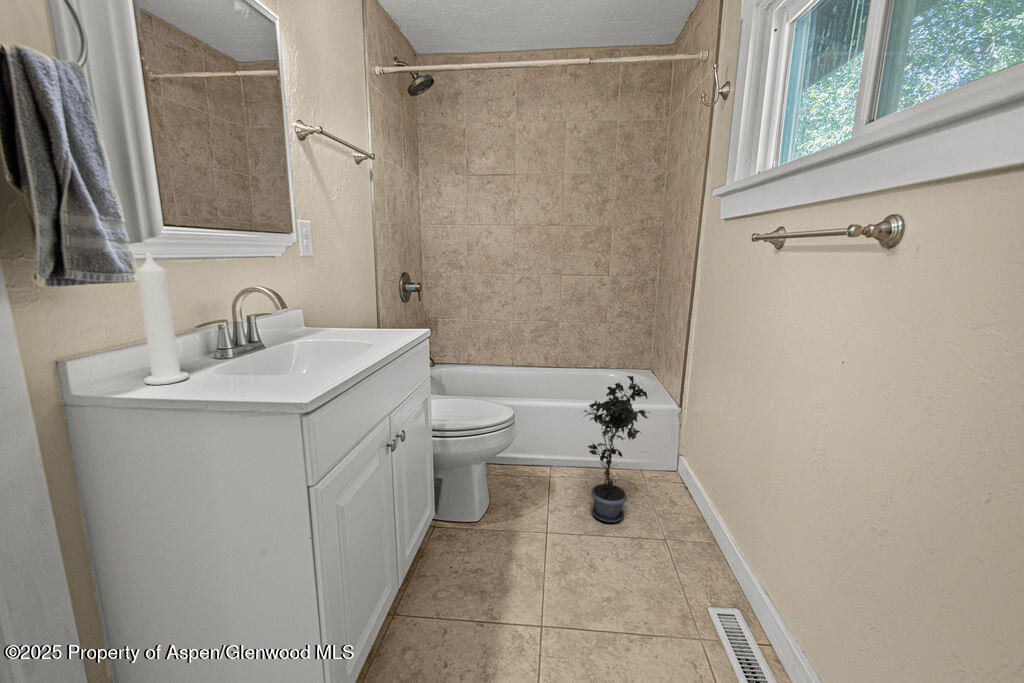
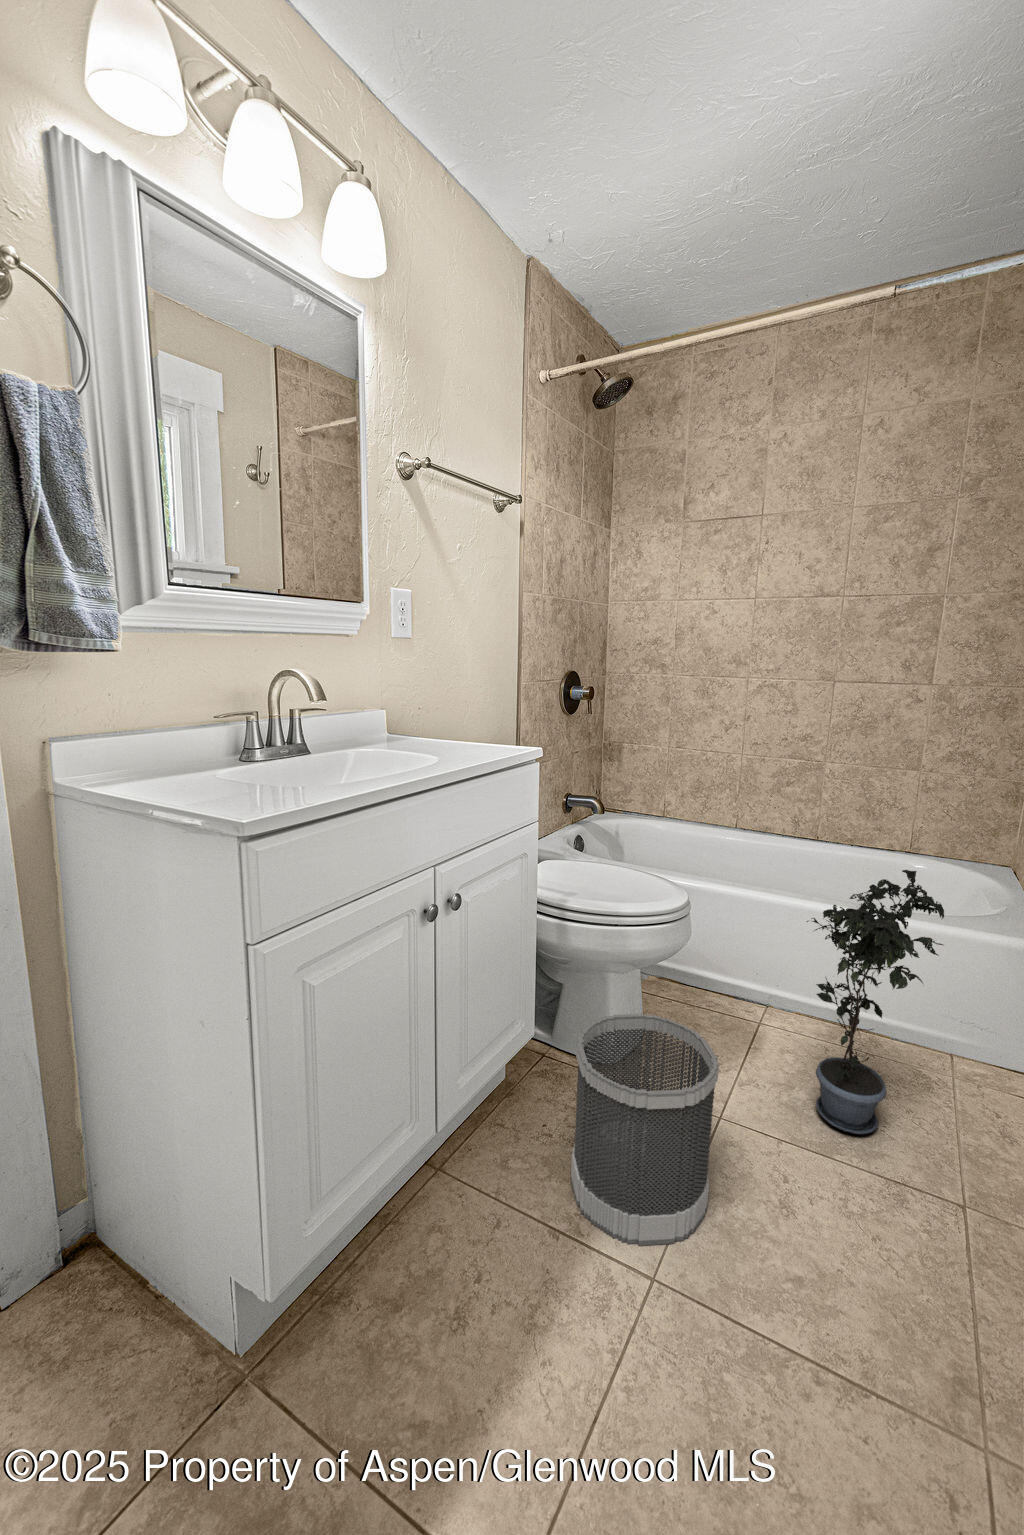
candle: present [136,252,189,385] -> none [125,616,177,784]
wastebasket: none [475,482,559,616] -> present [571,1014,719,1246]

